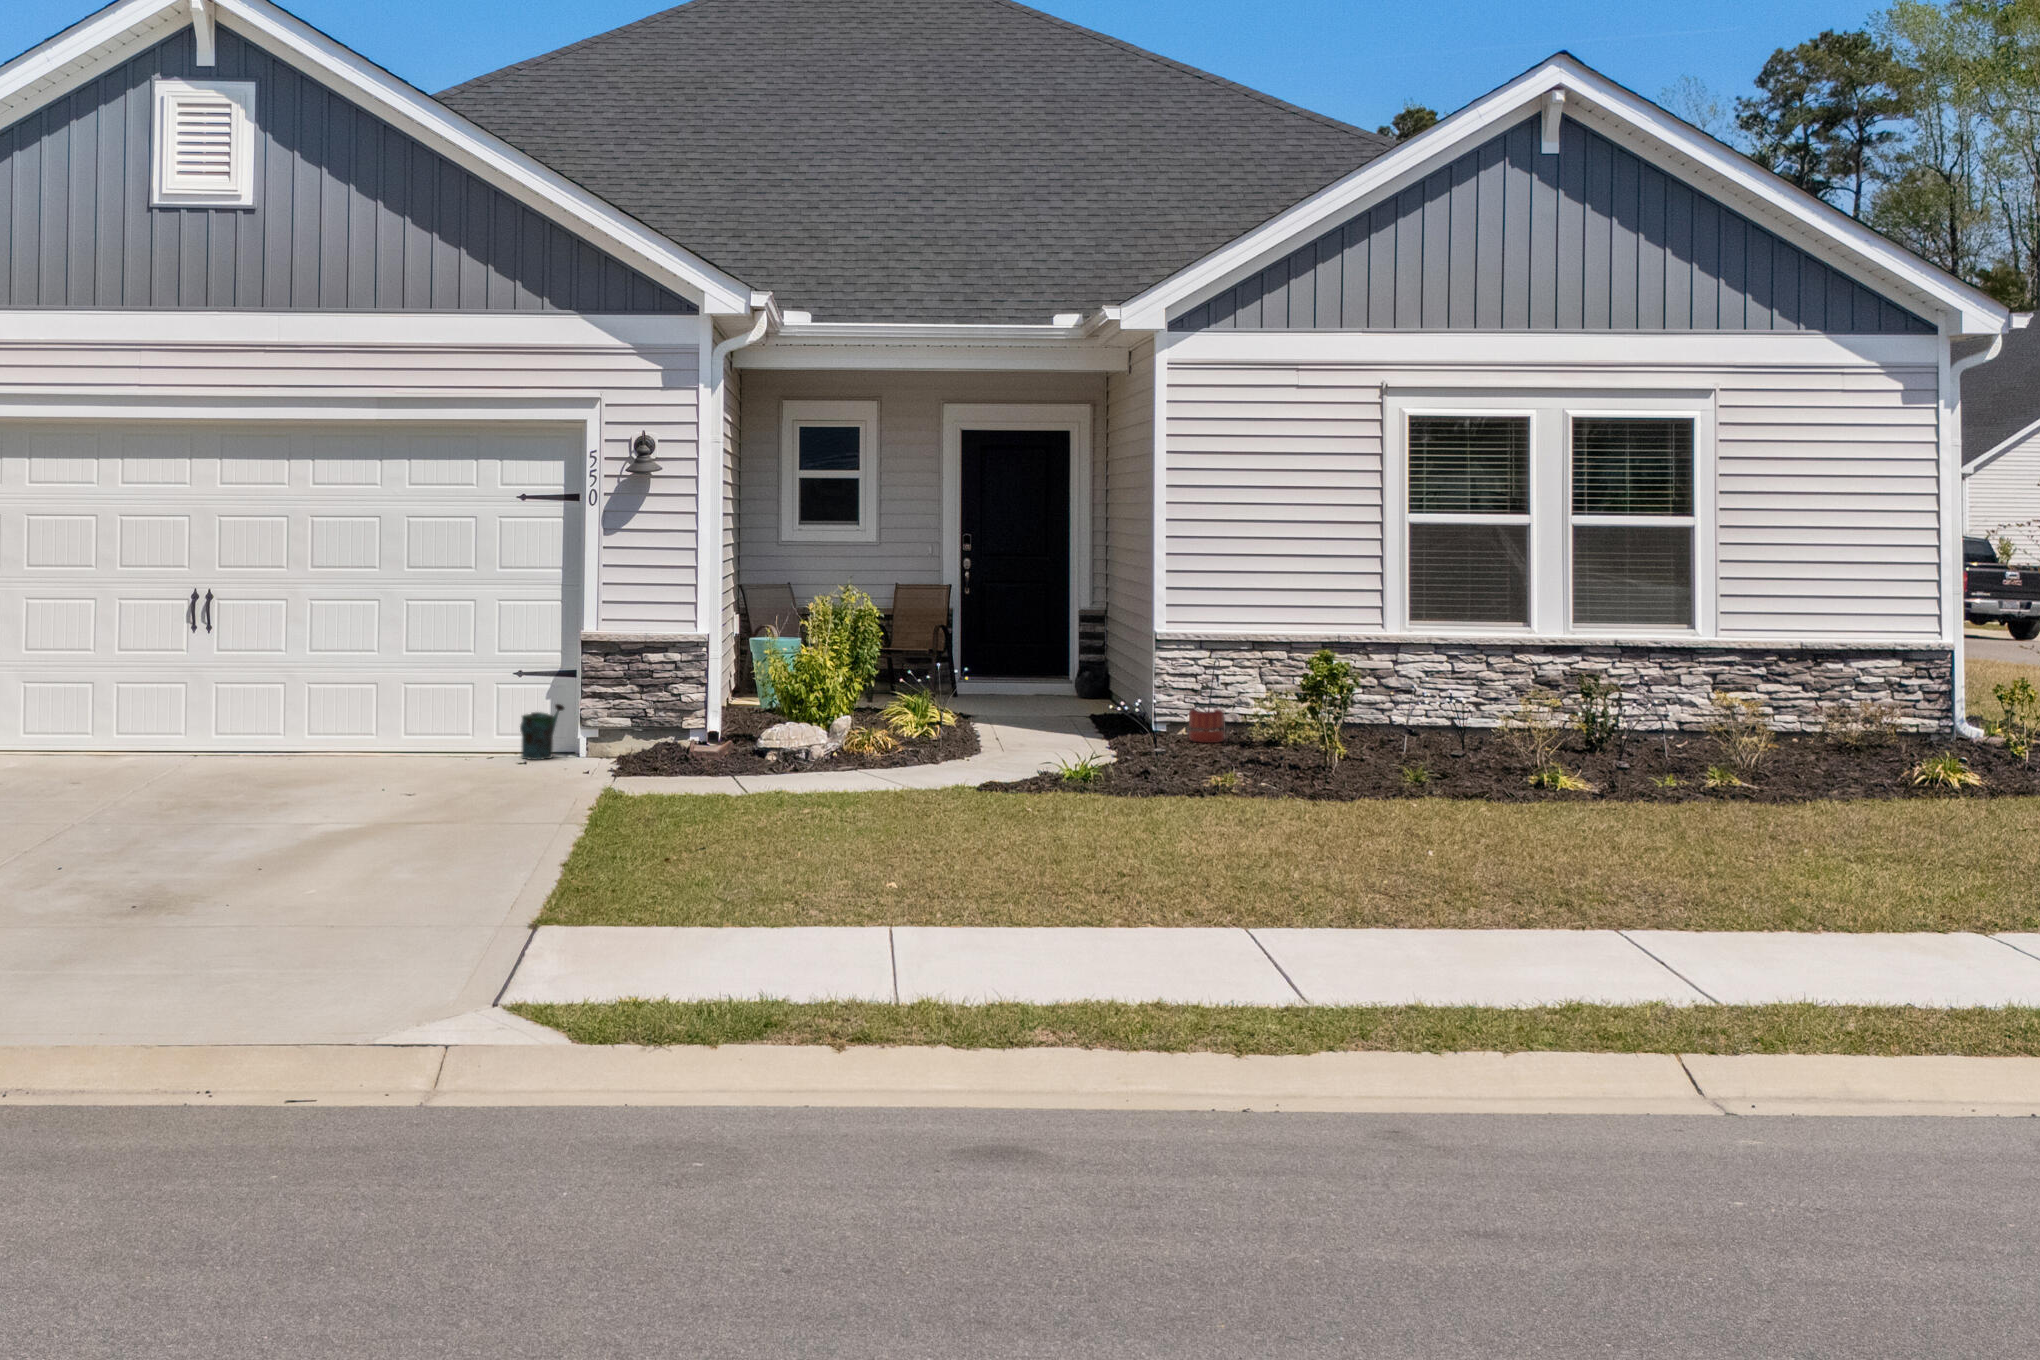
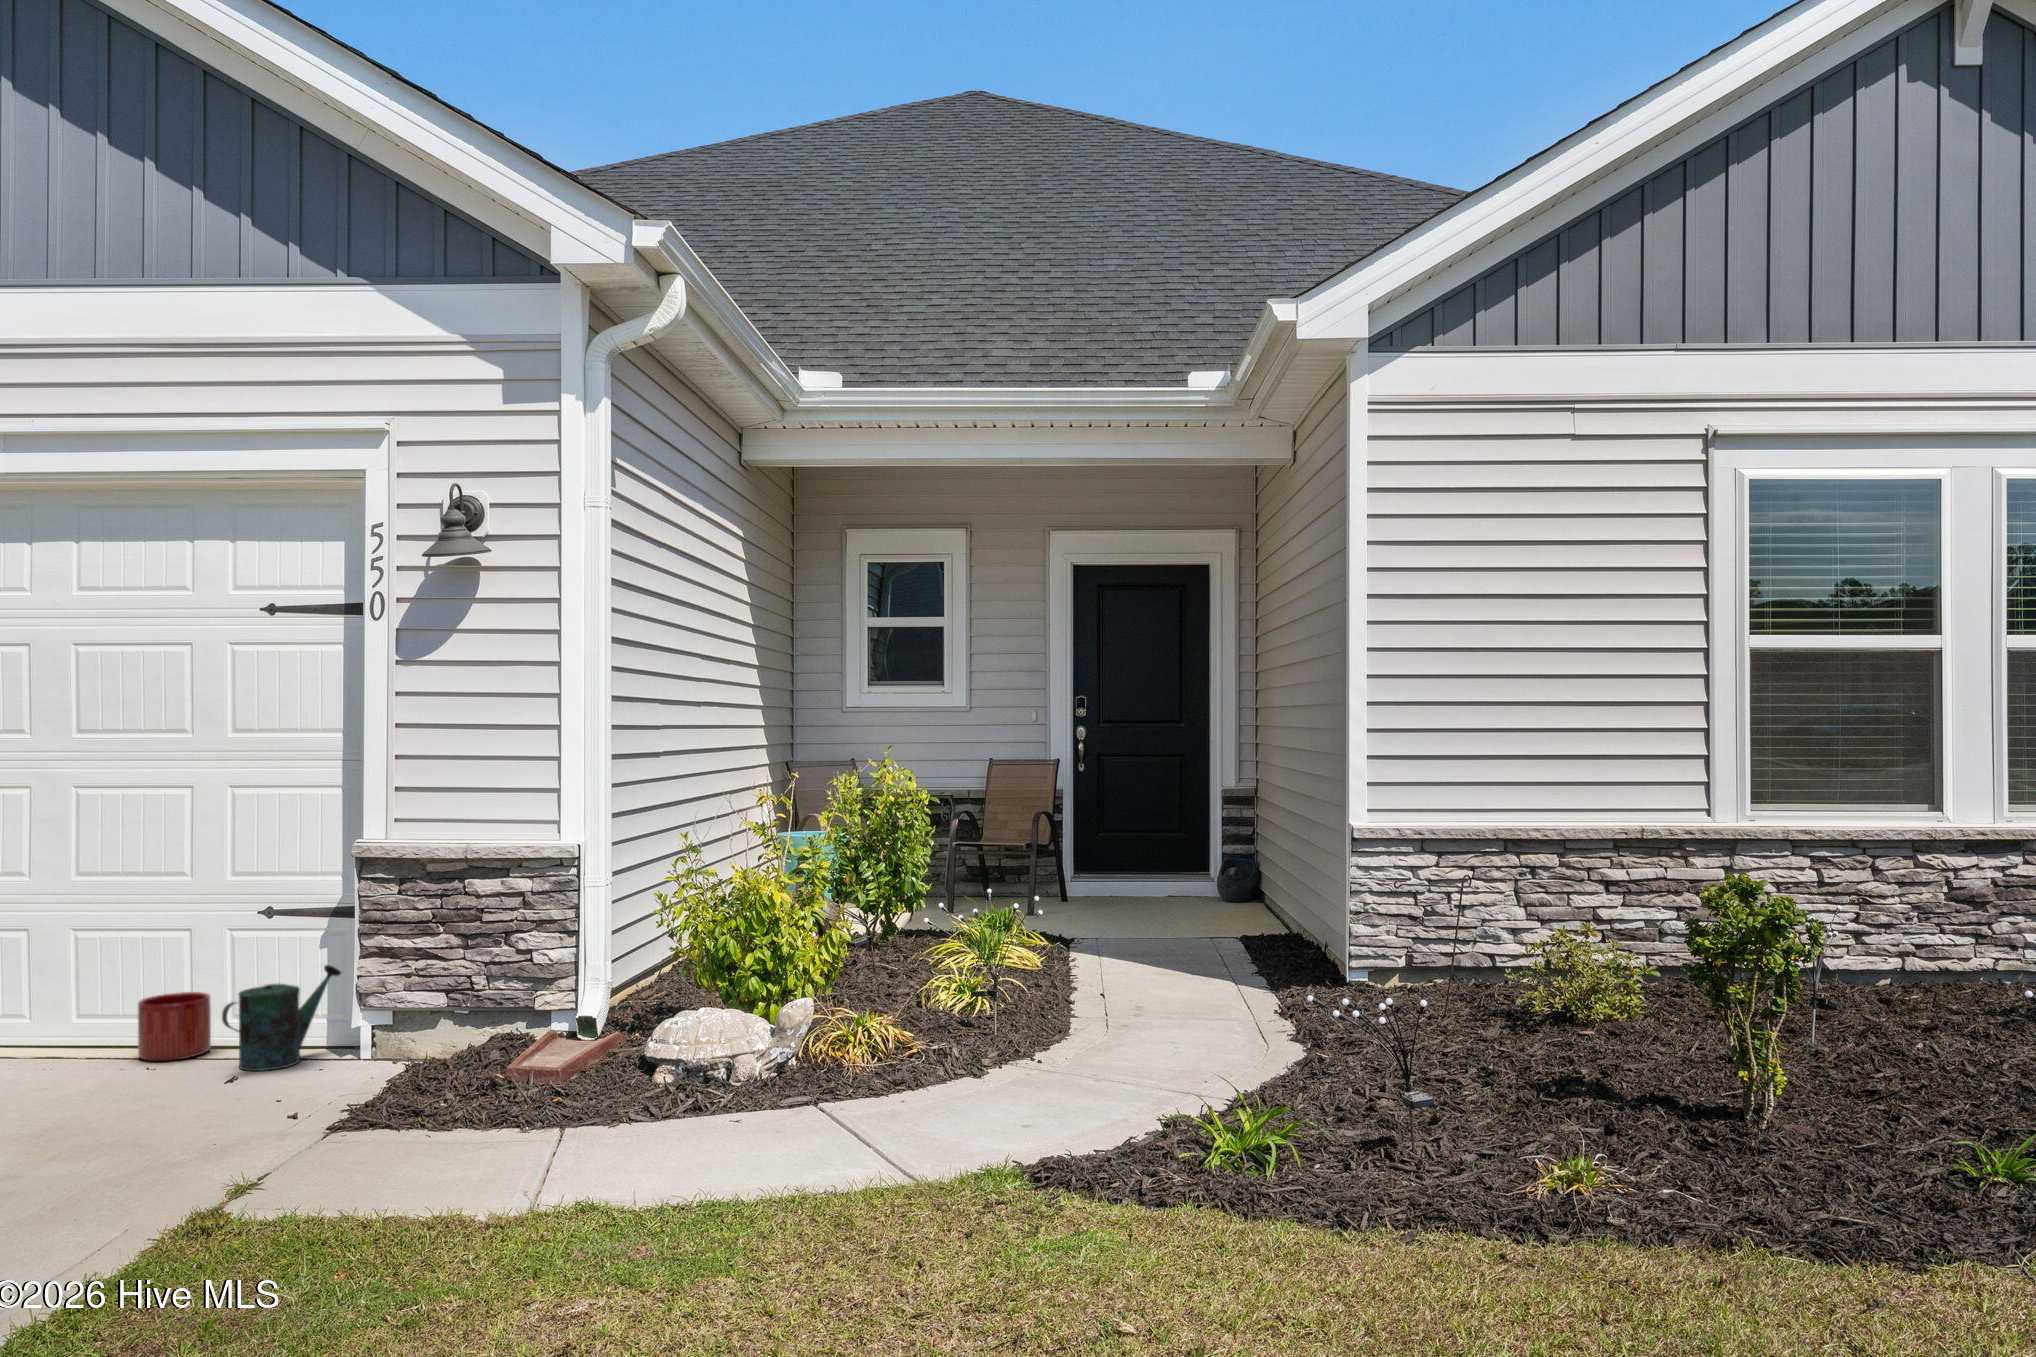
planter: present [1189,709,1224,743] -> present [138,992,211,1061]

